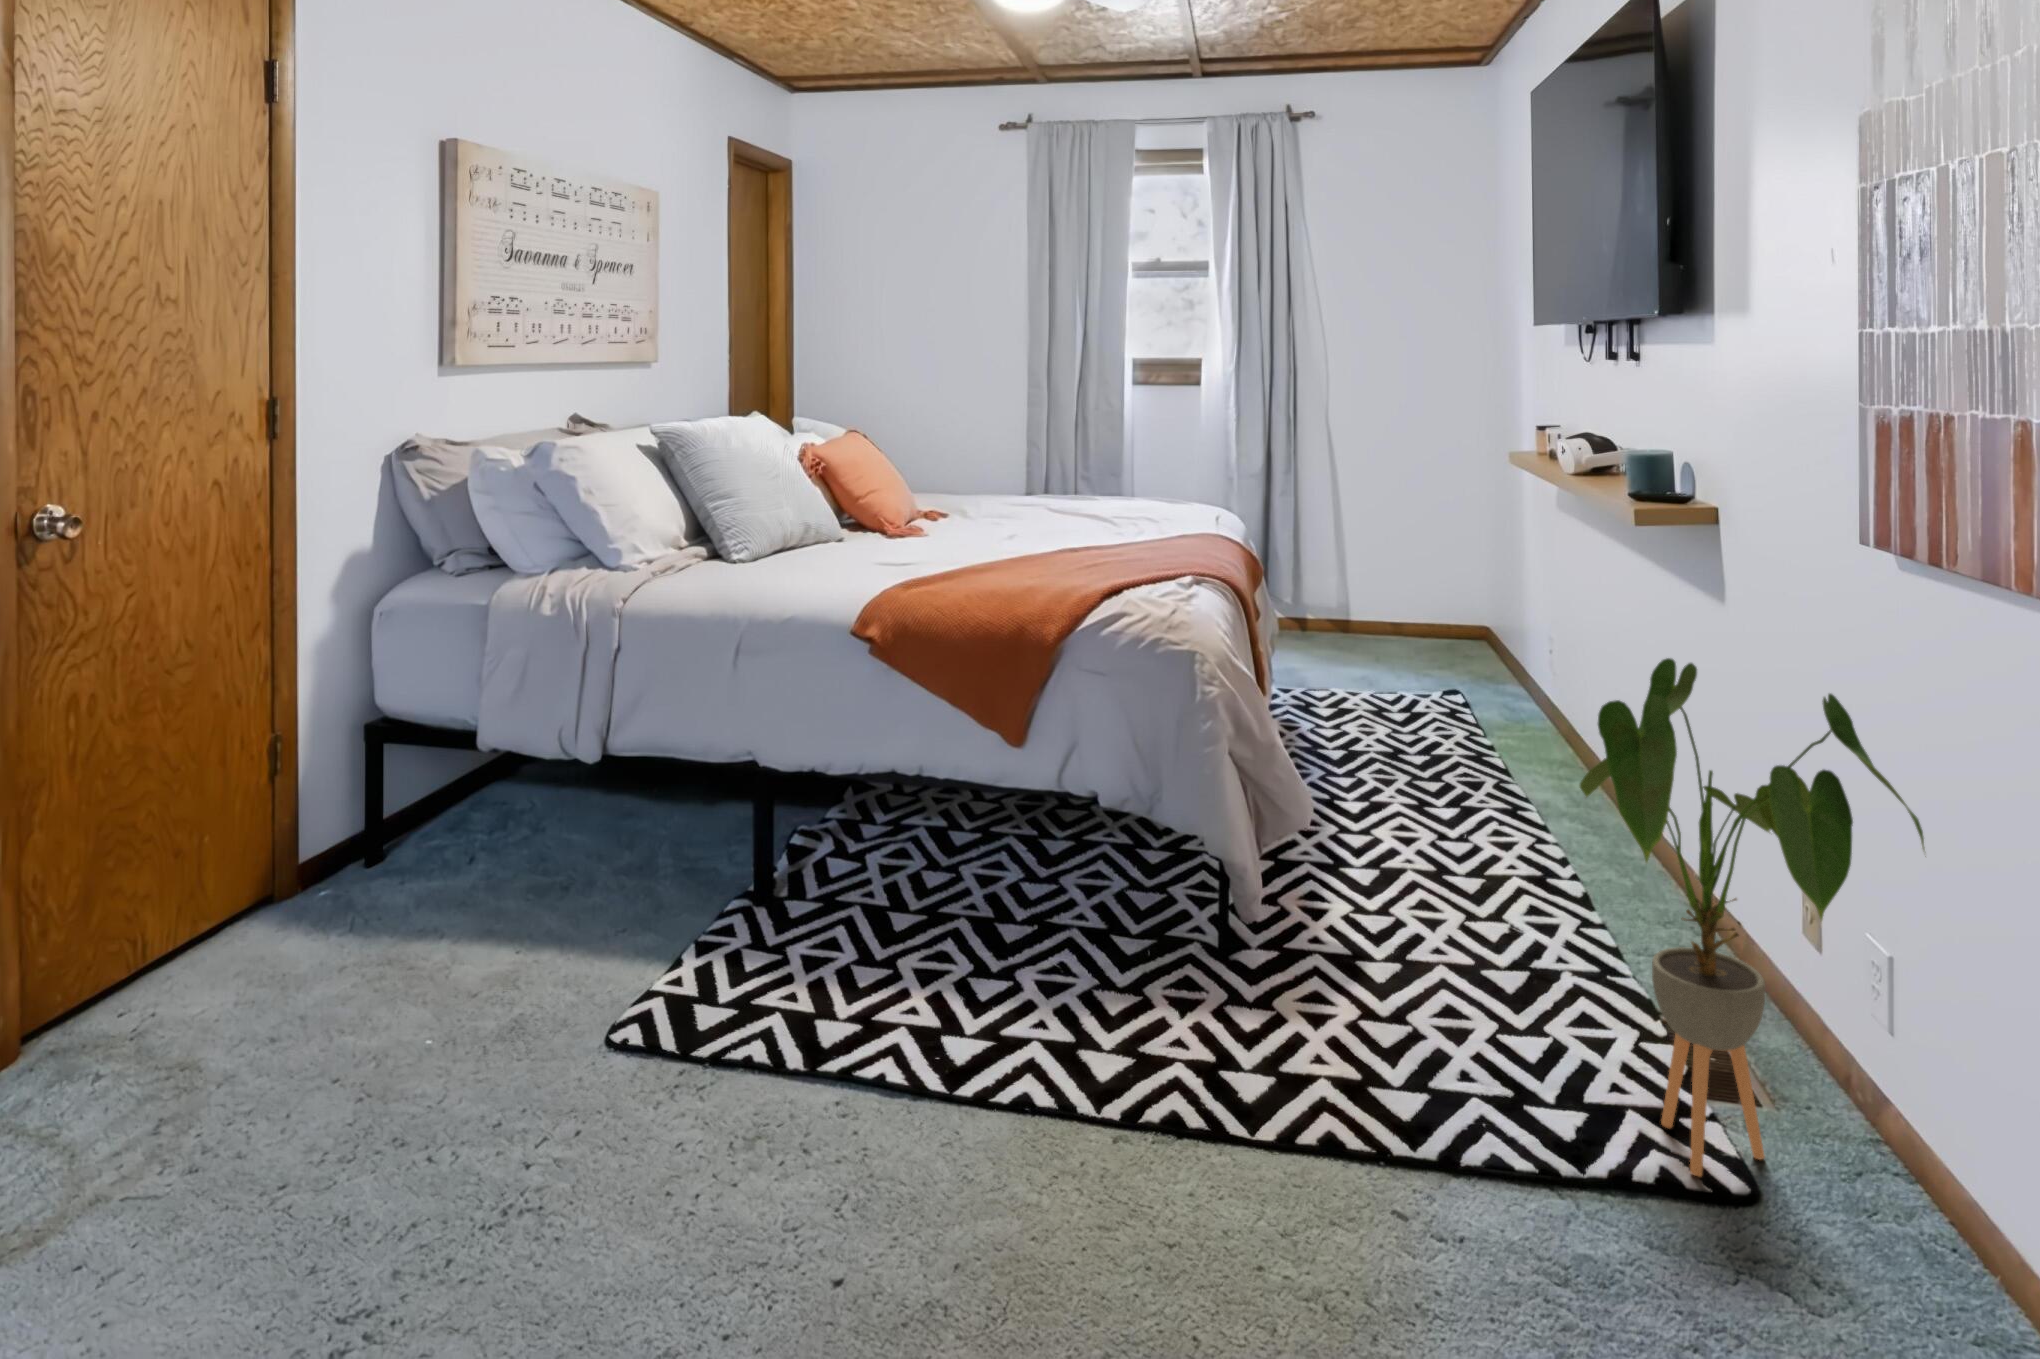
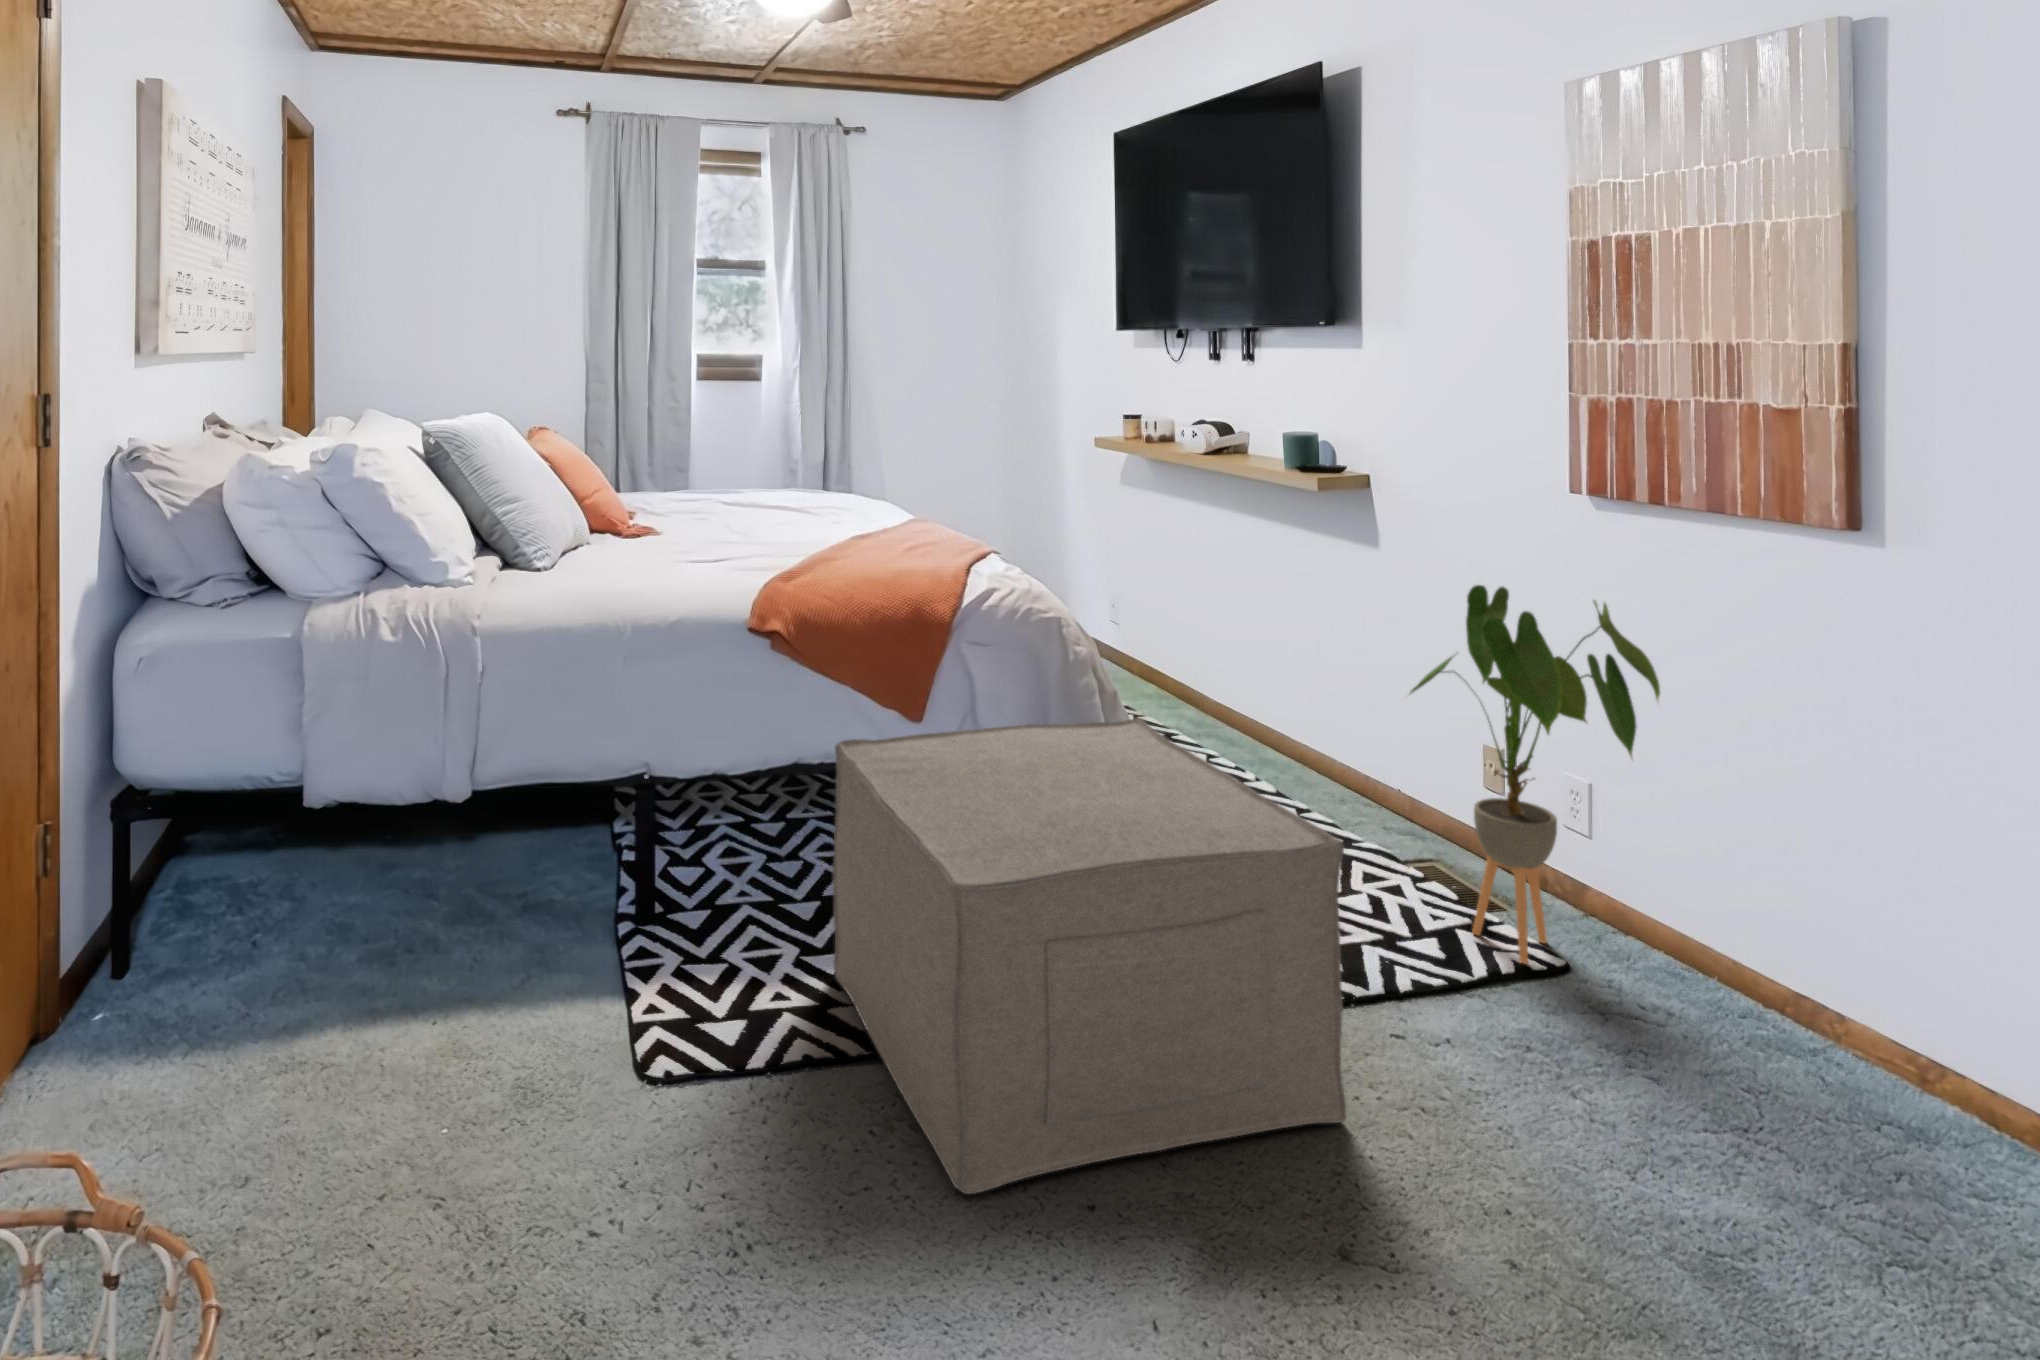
ottoman: none [748,753,1238,1276] -> present [833,718,1346,1194]

